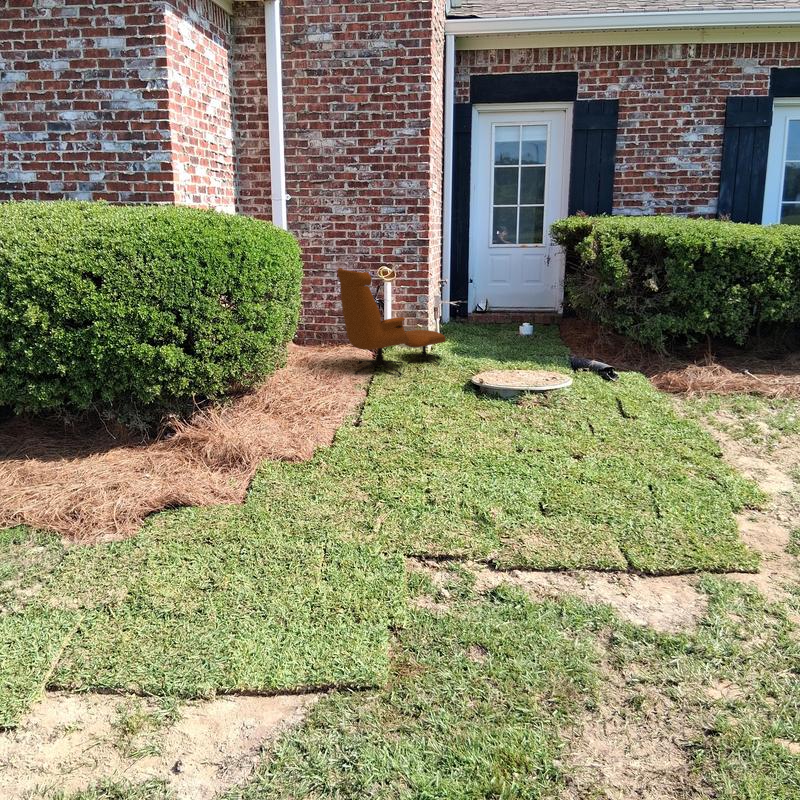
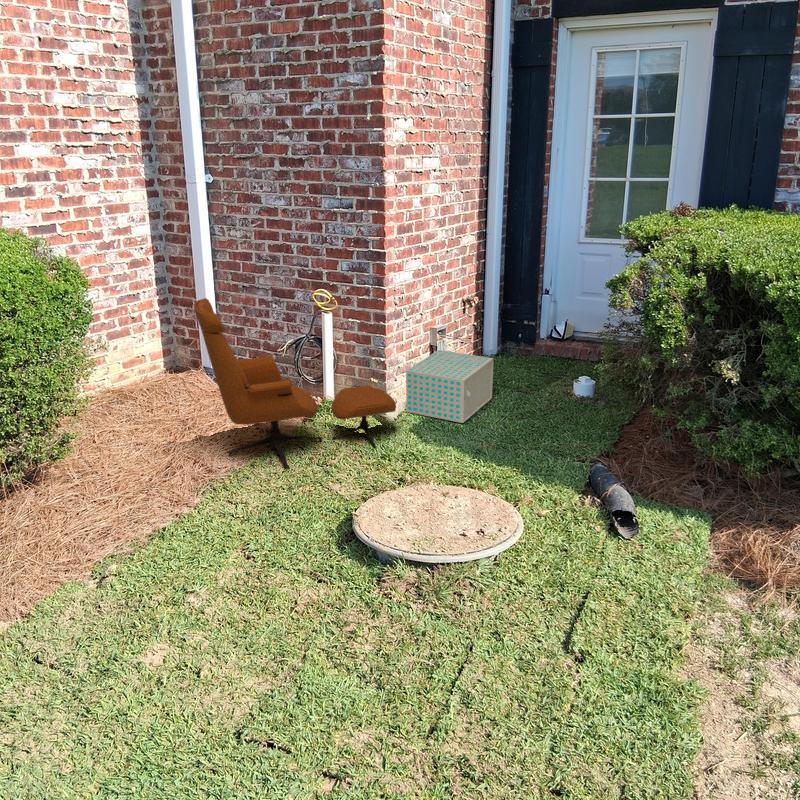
storage box: none [434,312,478,351] -> present [406,350,493,423]

